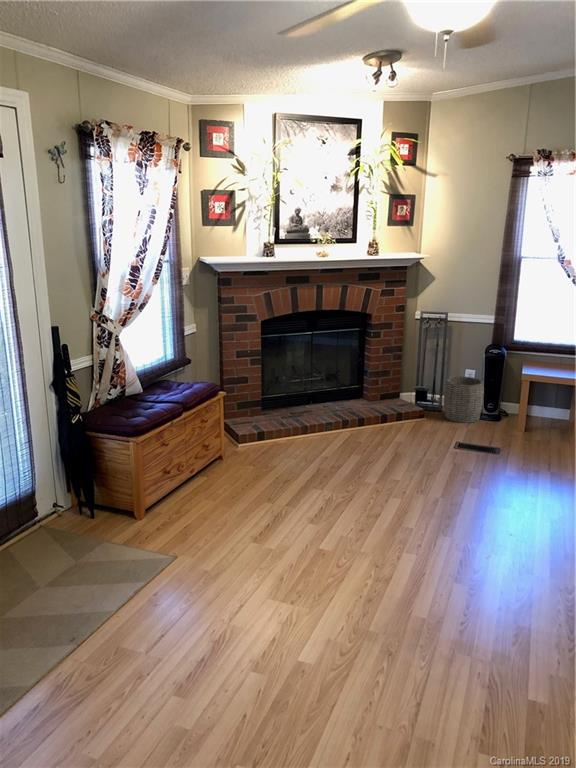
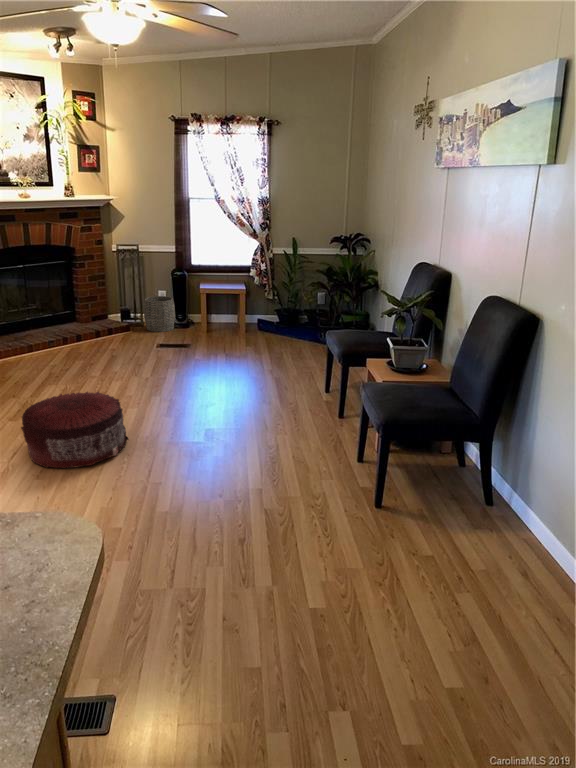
pouf: none [241,535,392,682] -> present [21,392,129,468]

